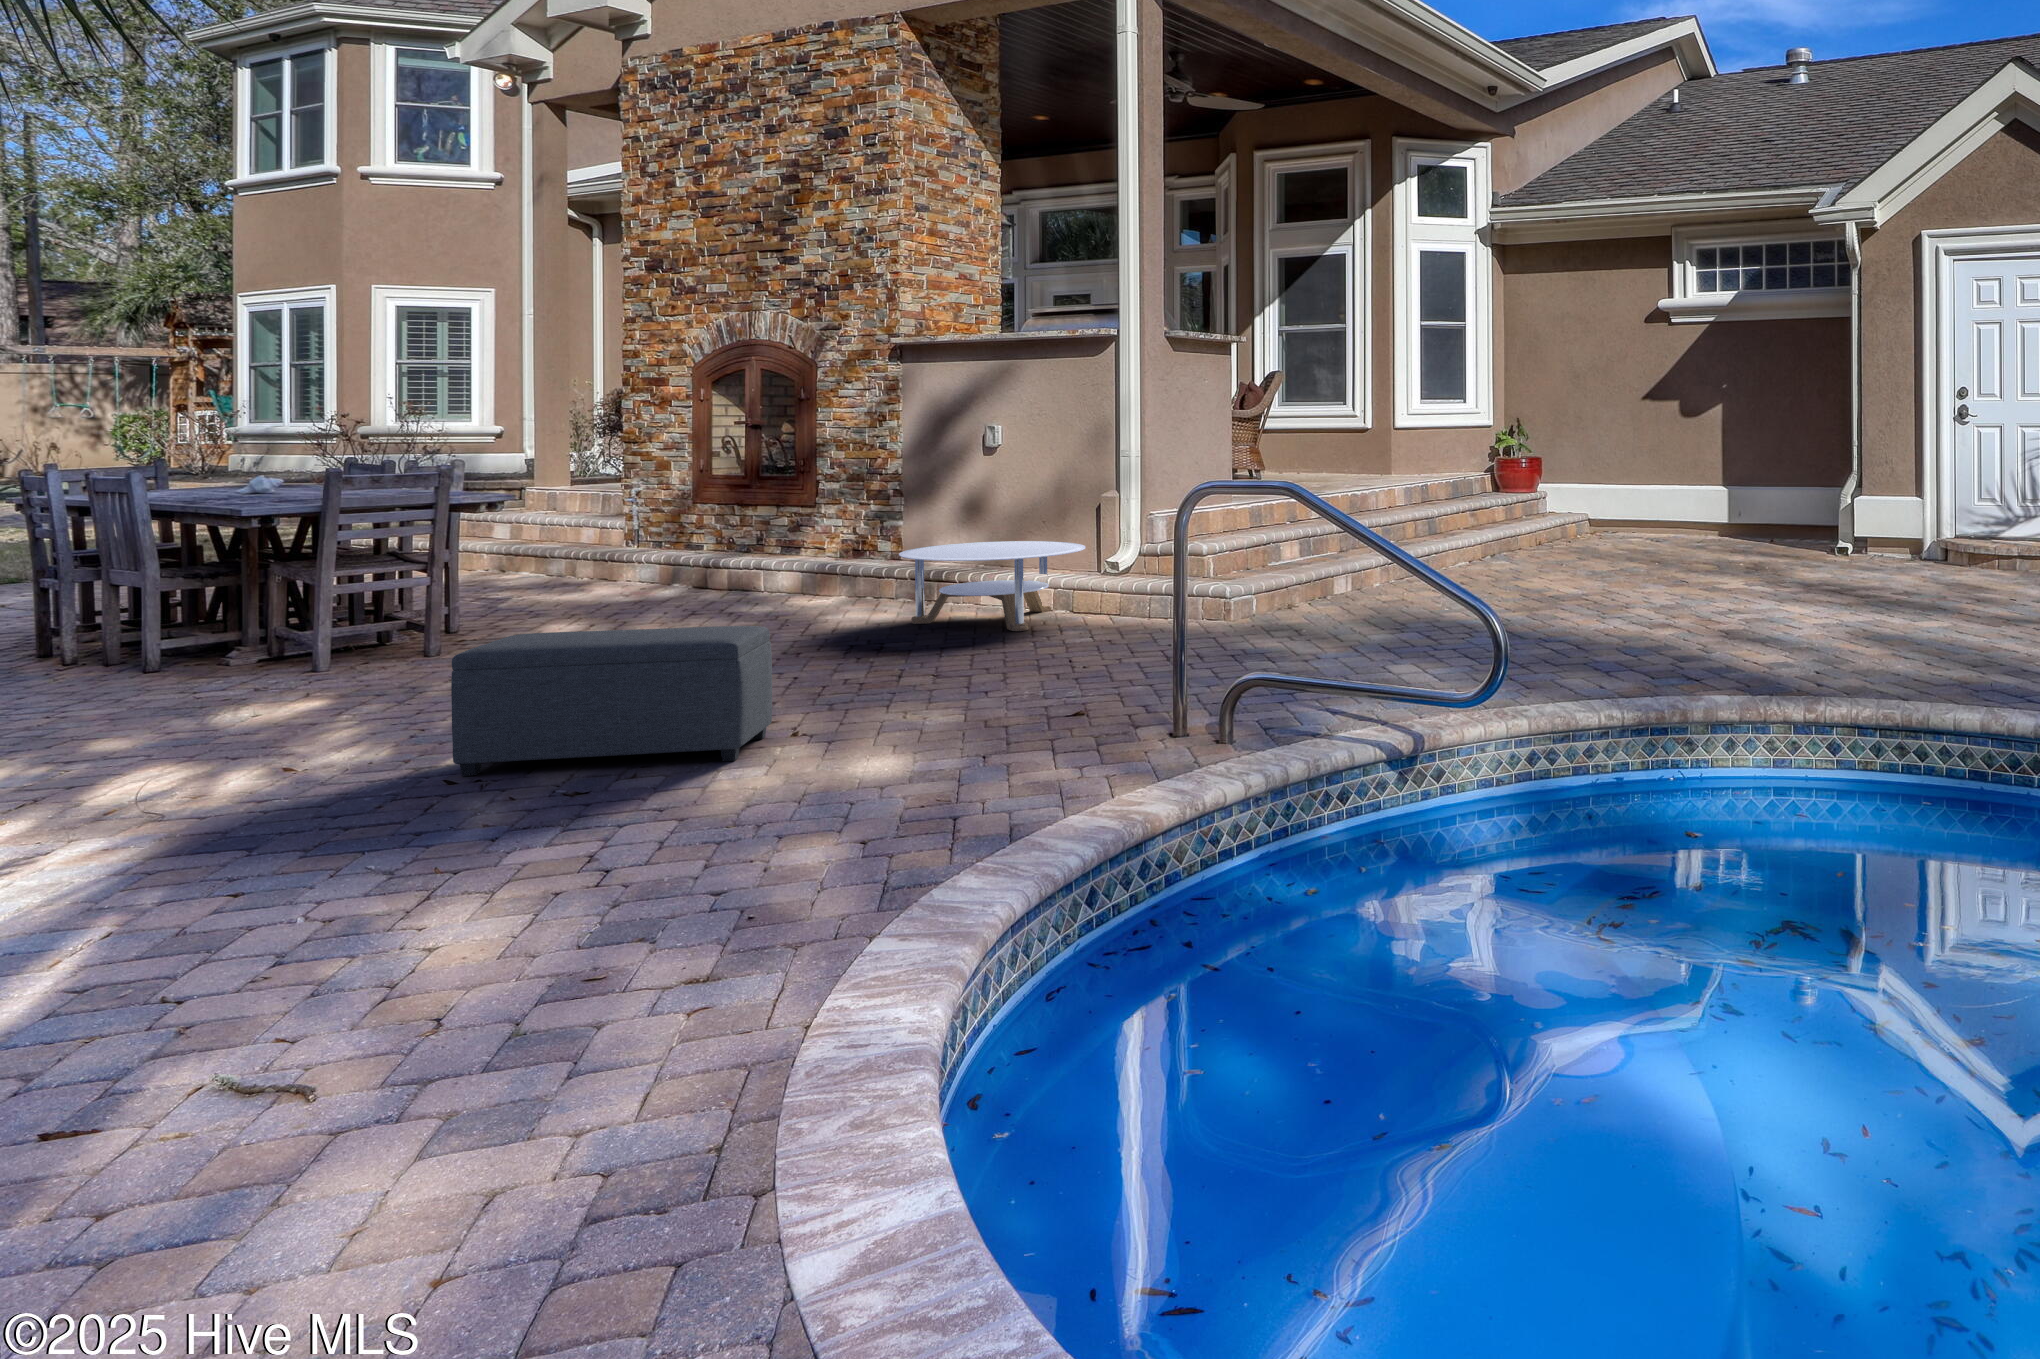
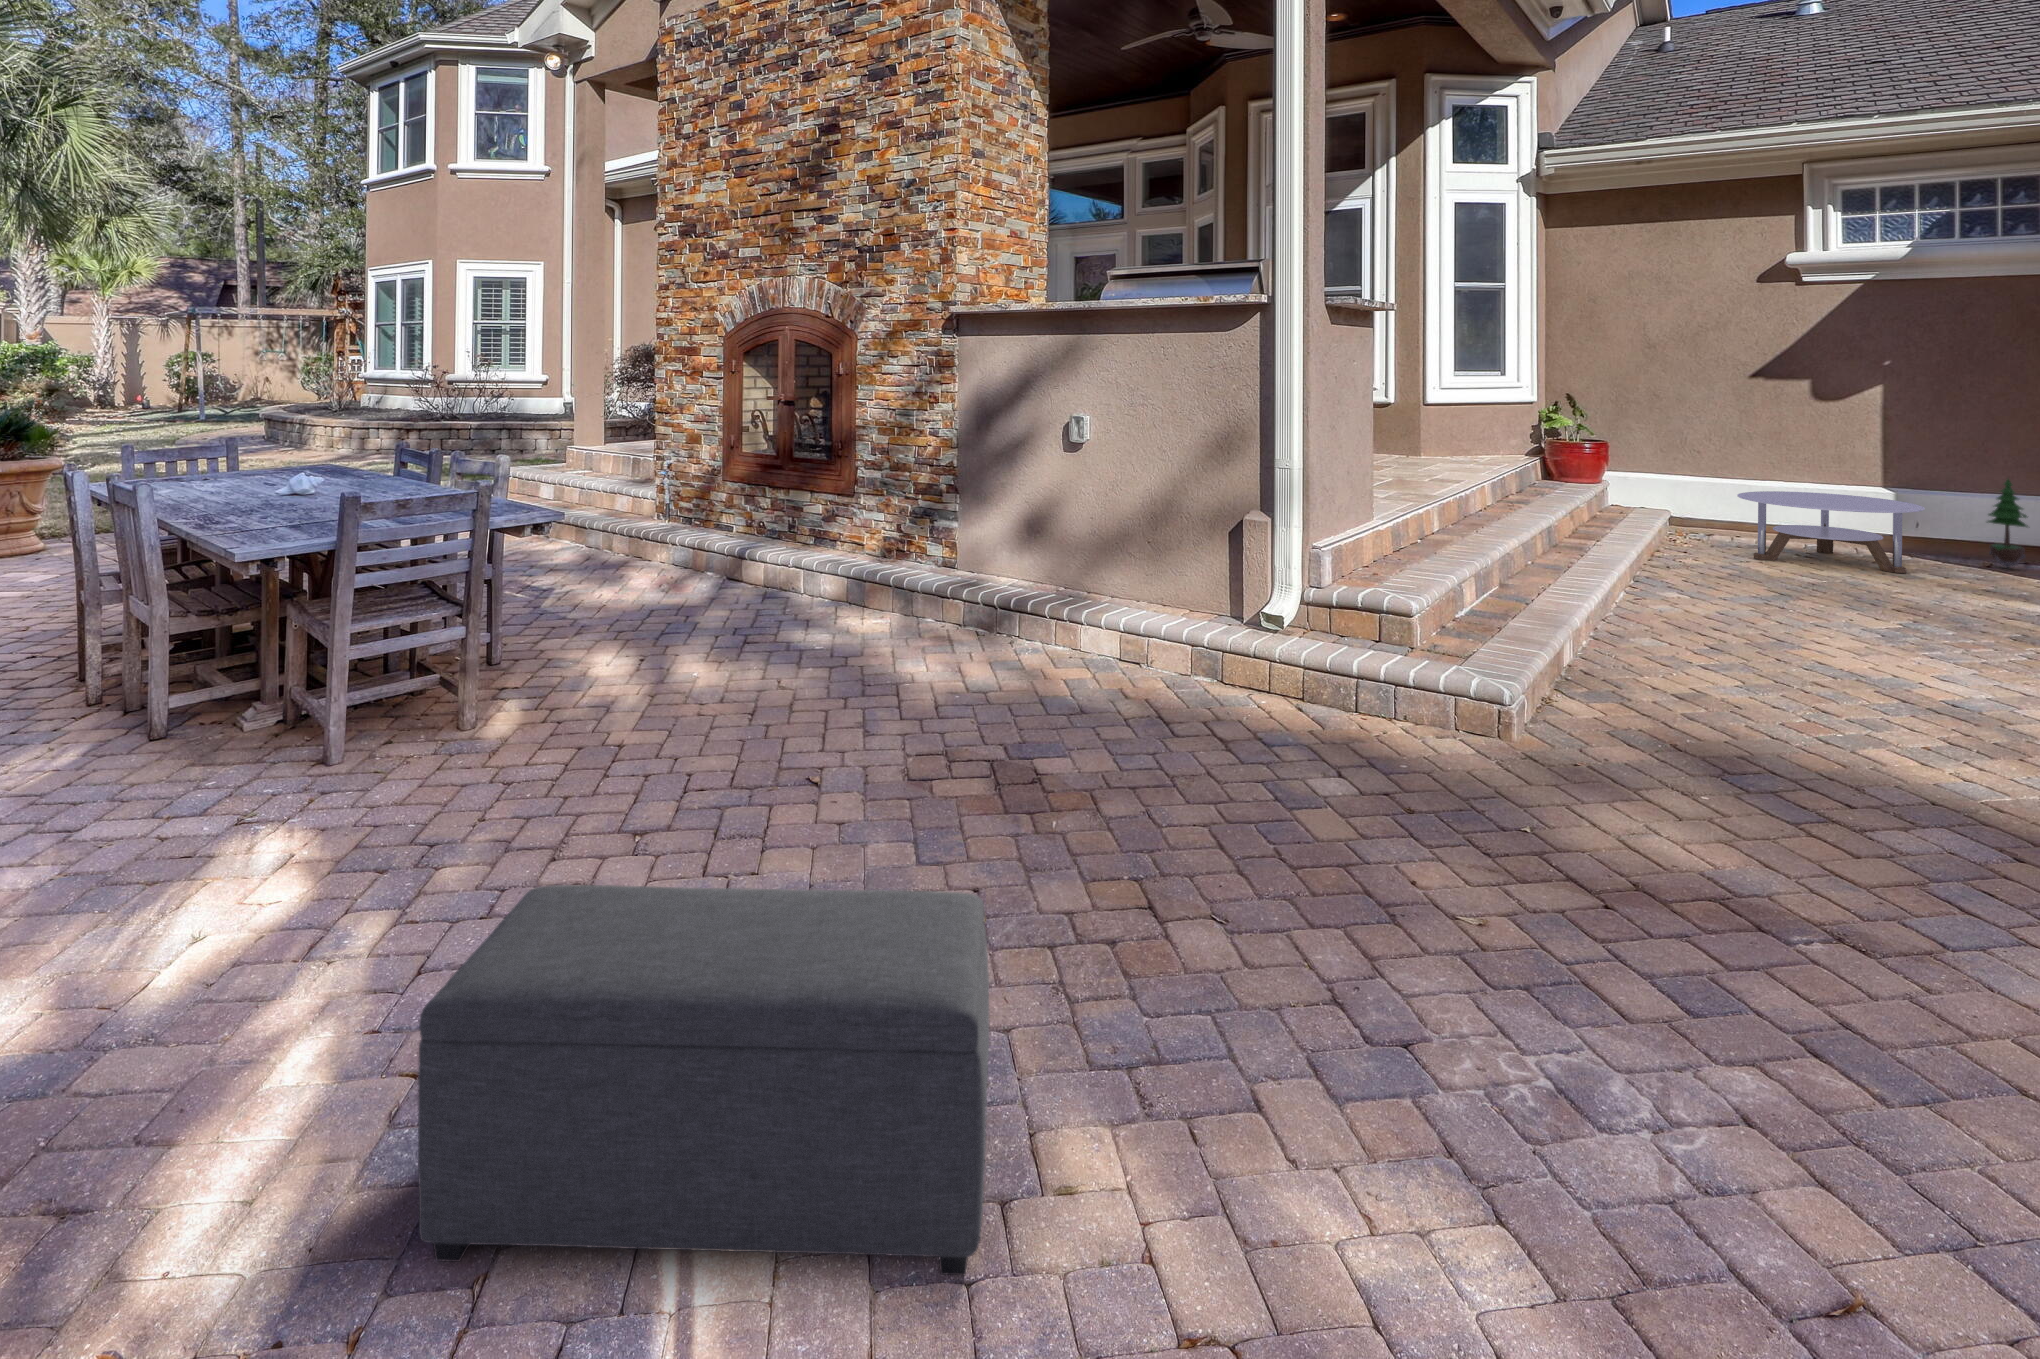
potted tree: none [1781,474,1807,544] -> present [1987,479,2028,568]
round table: present [899,541,1086,631] -> present [1737,491,1925,573]

